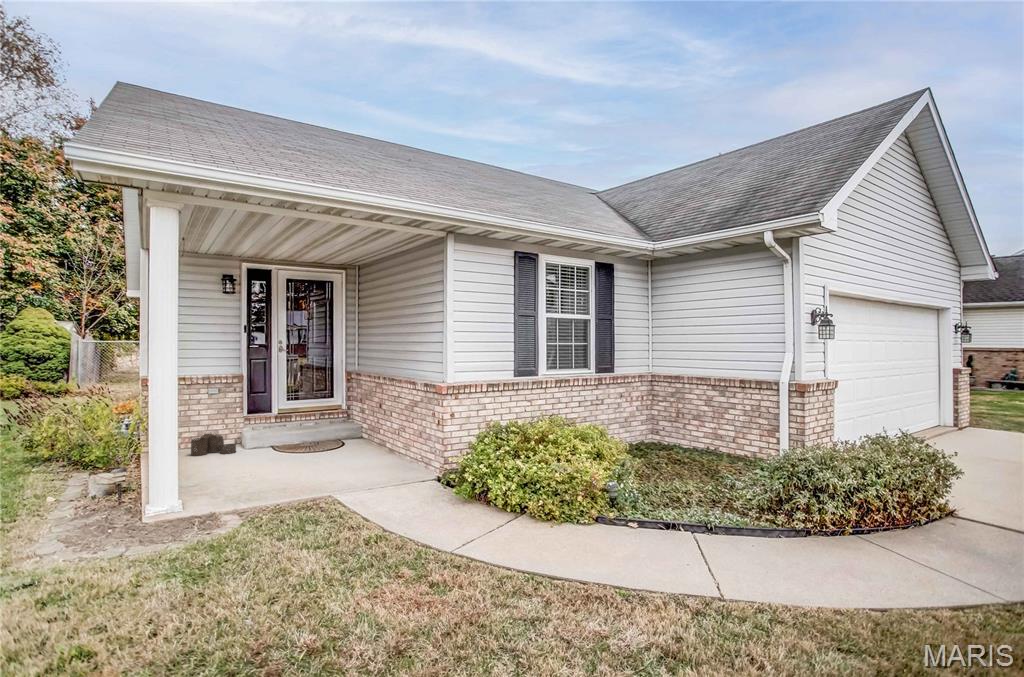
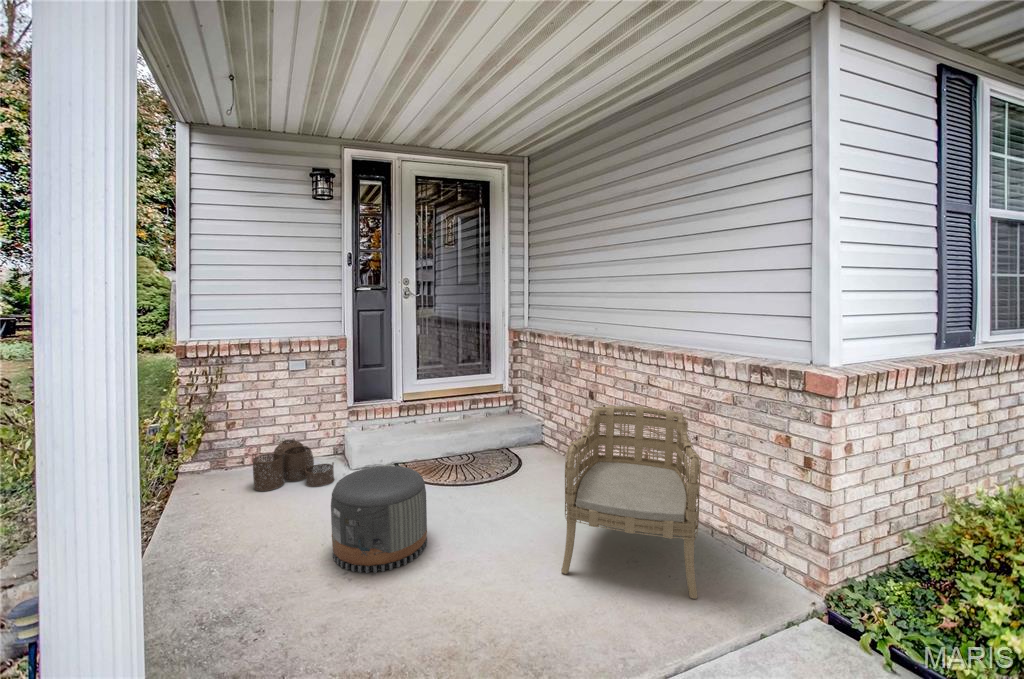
armchair: none [342,404,406,470] -> present [561,405,701,599]
pouf: none [241,432,286,471] -> present [331,466,427,573]

